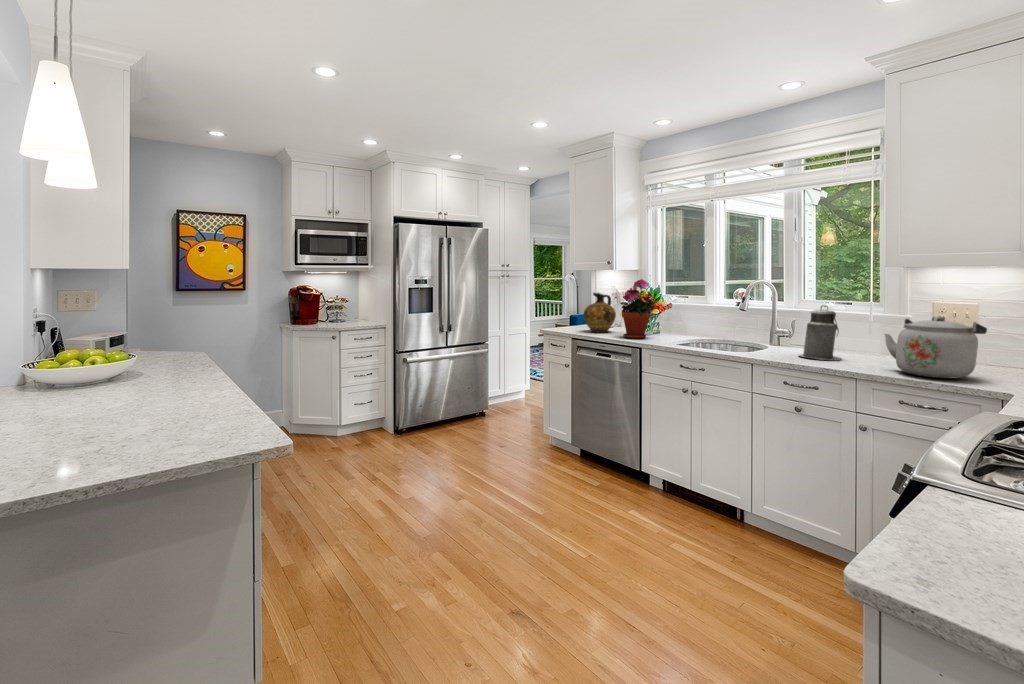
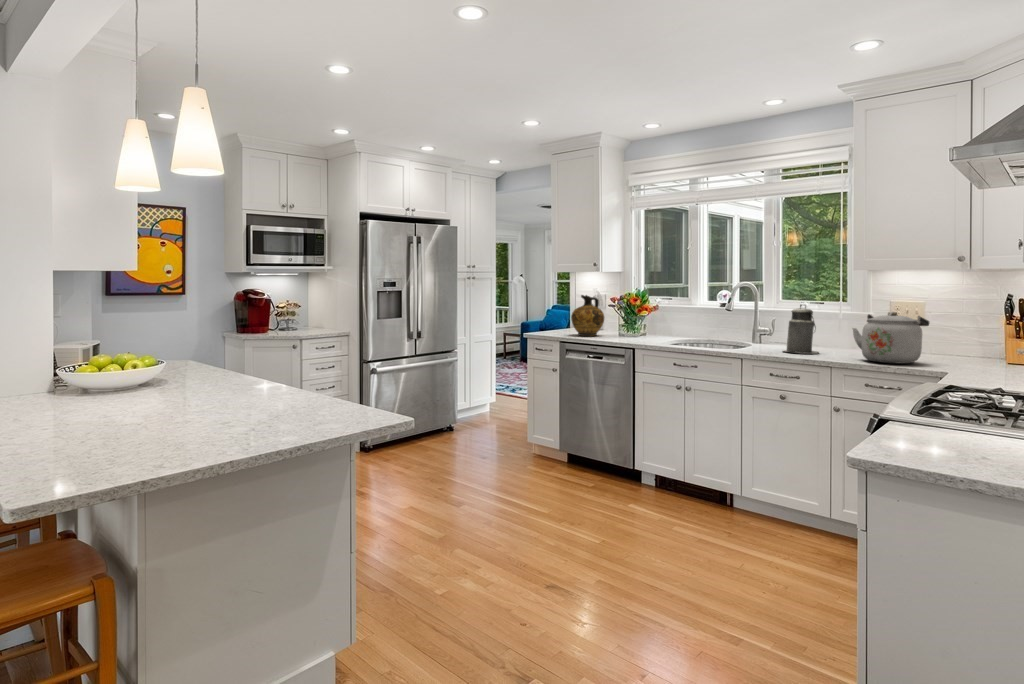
potted plant: present [622,279,654,339] -> none [612,281,646,341]

